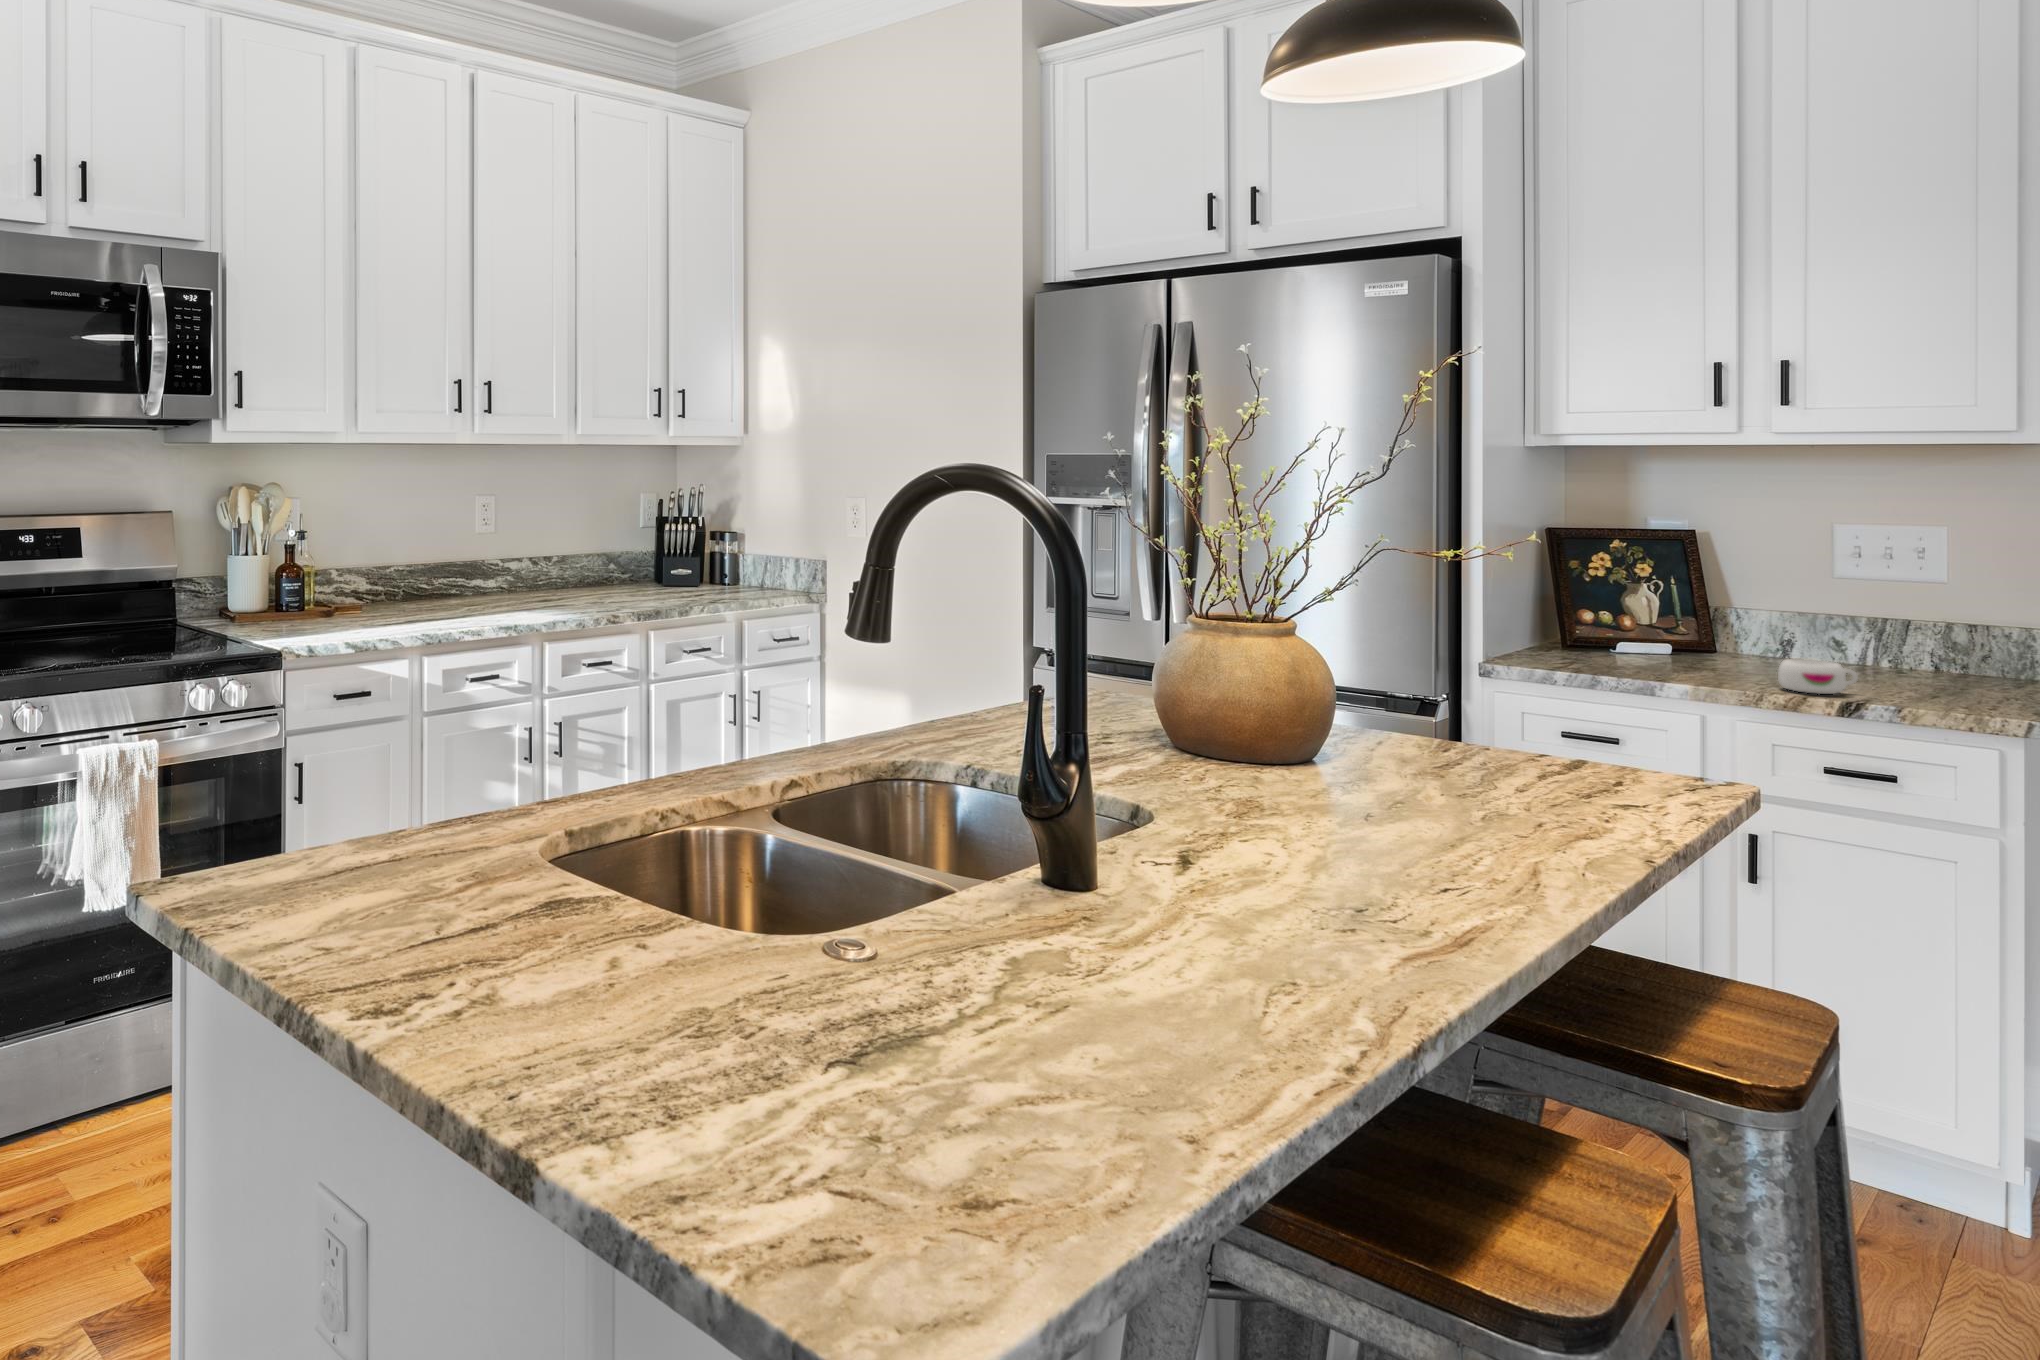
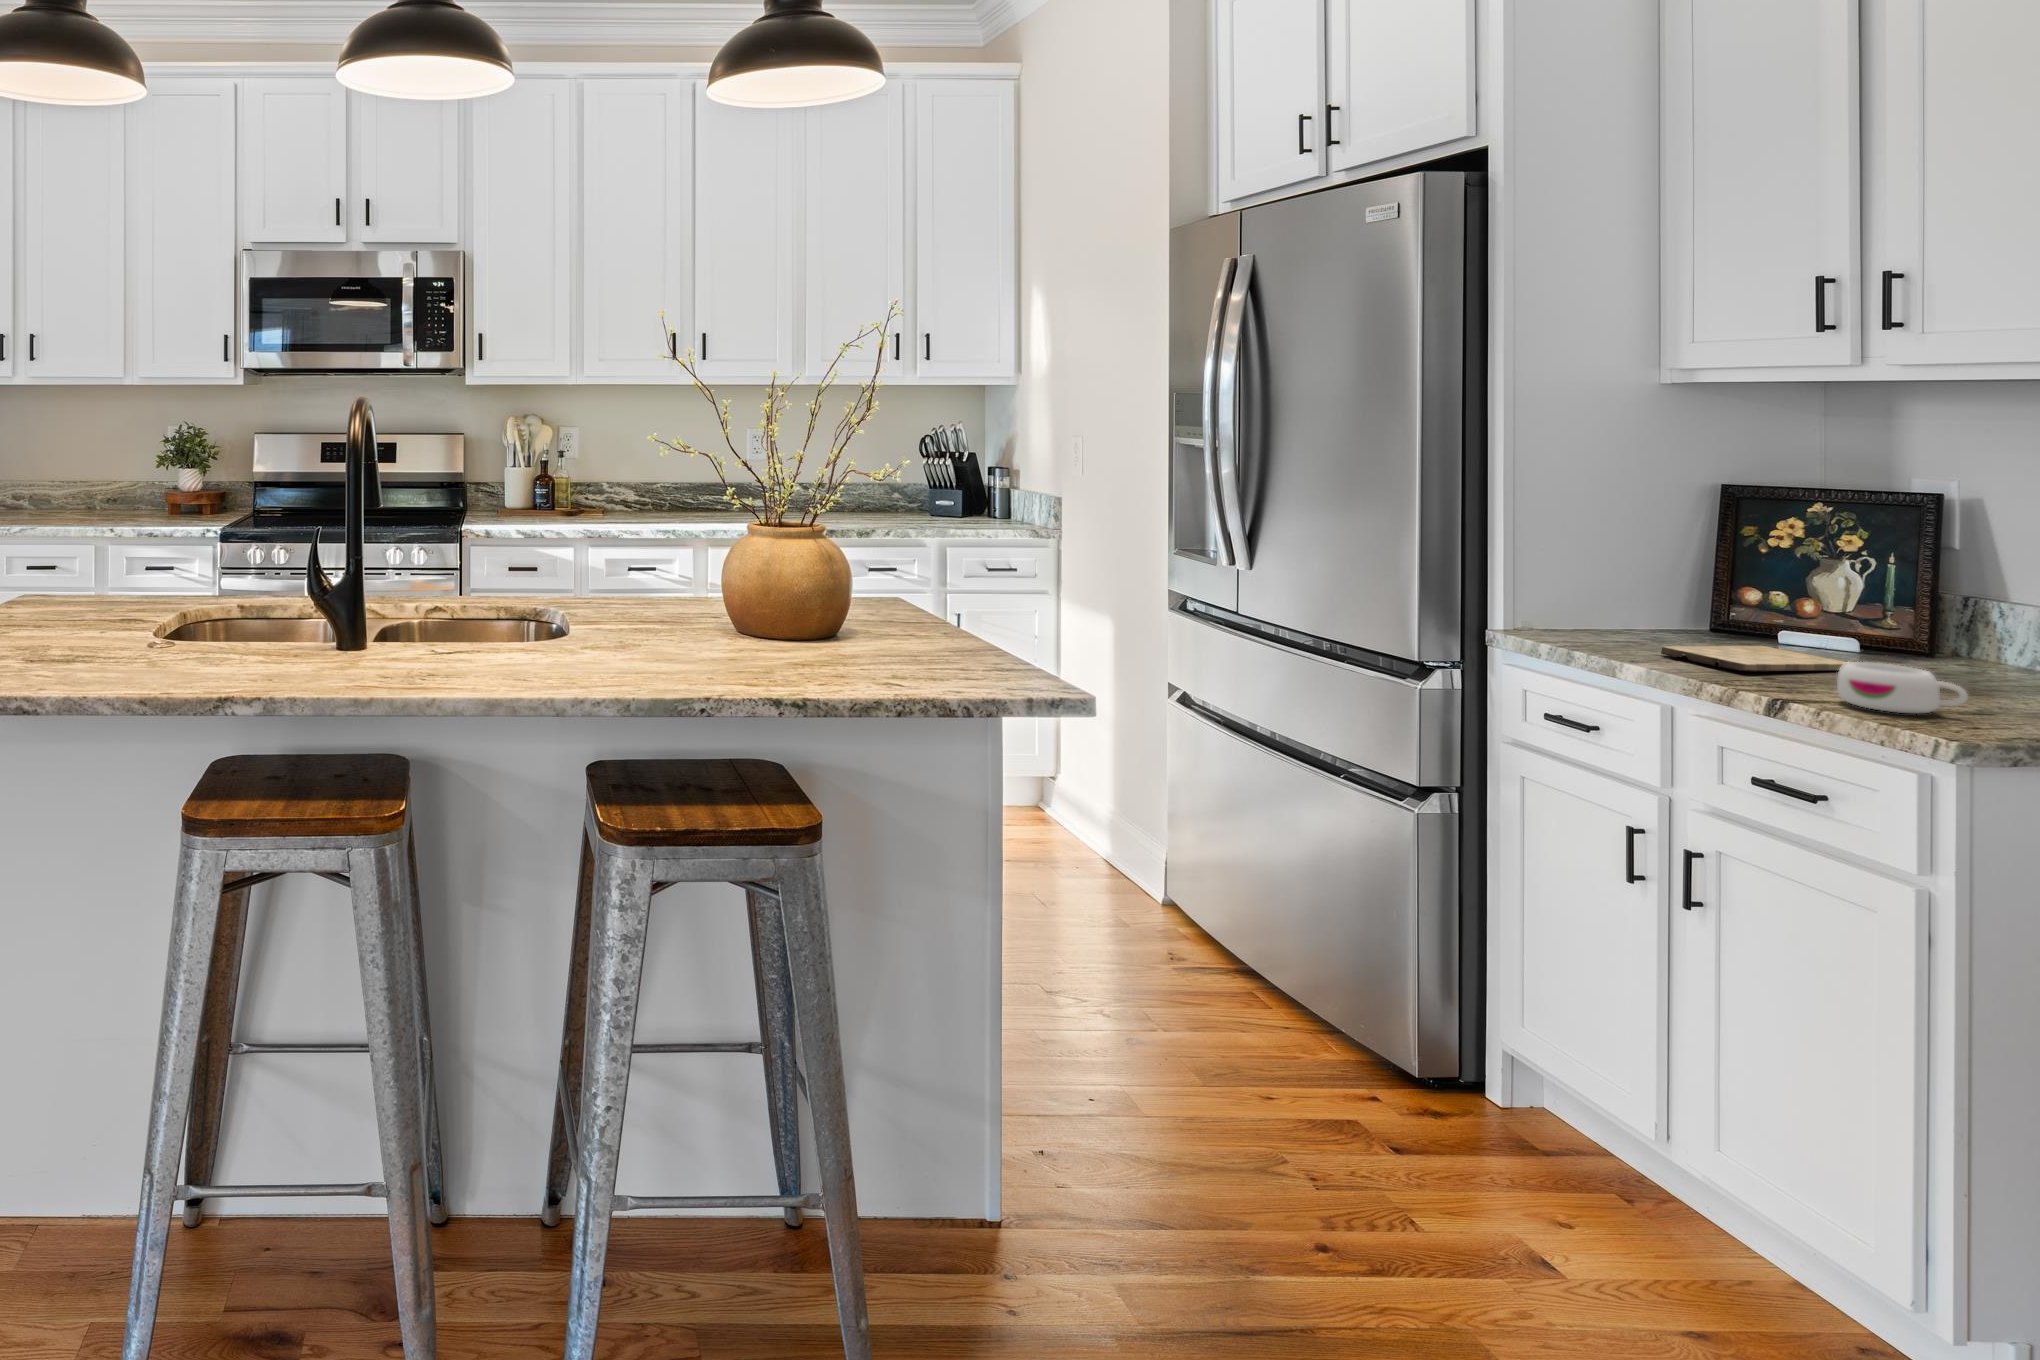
cutting board: none [1606,653,1702,674] -> present [1661,646,1848,671]

